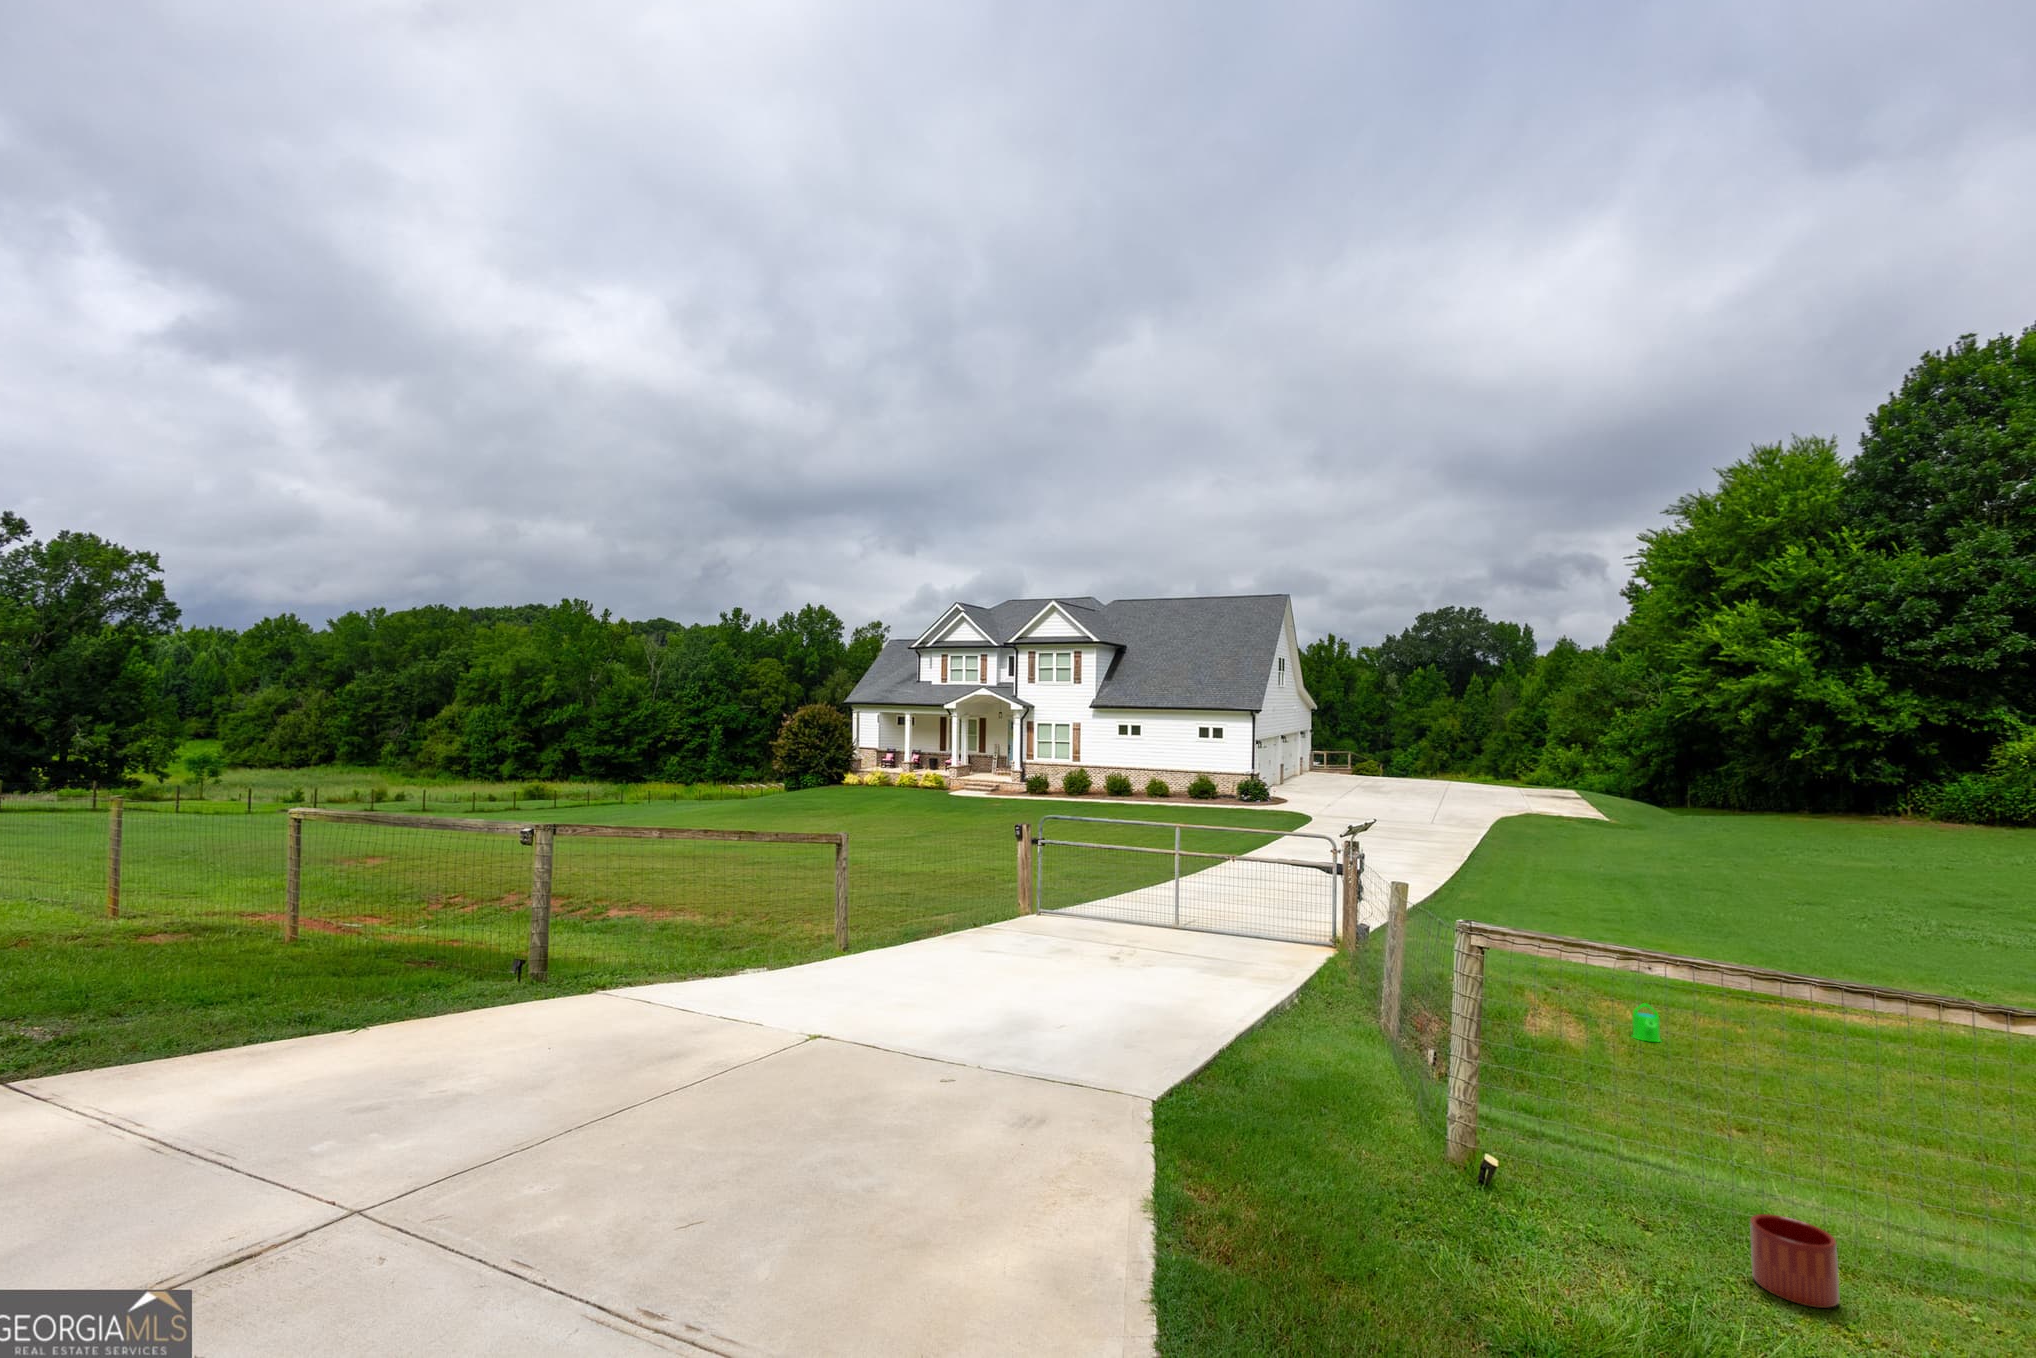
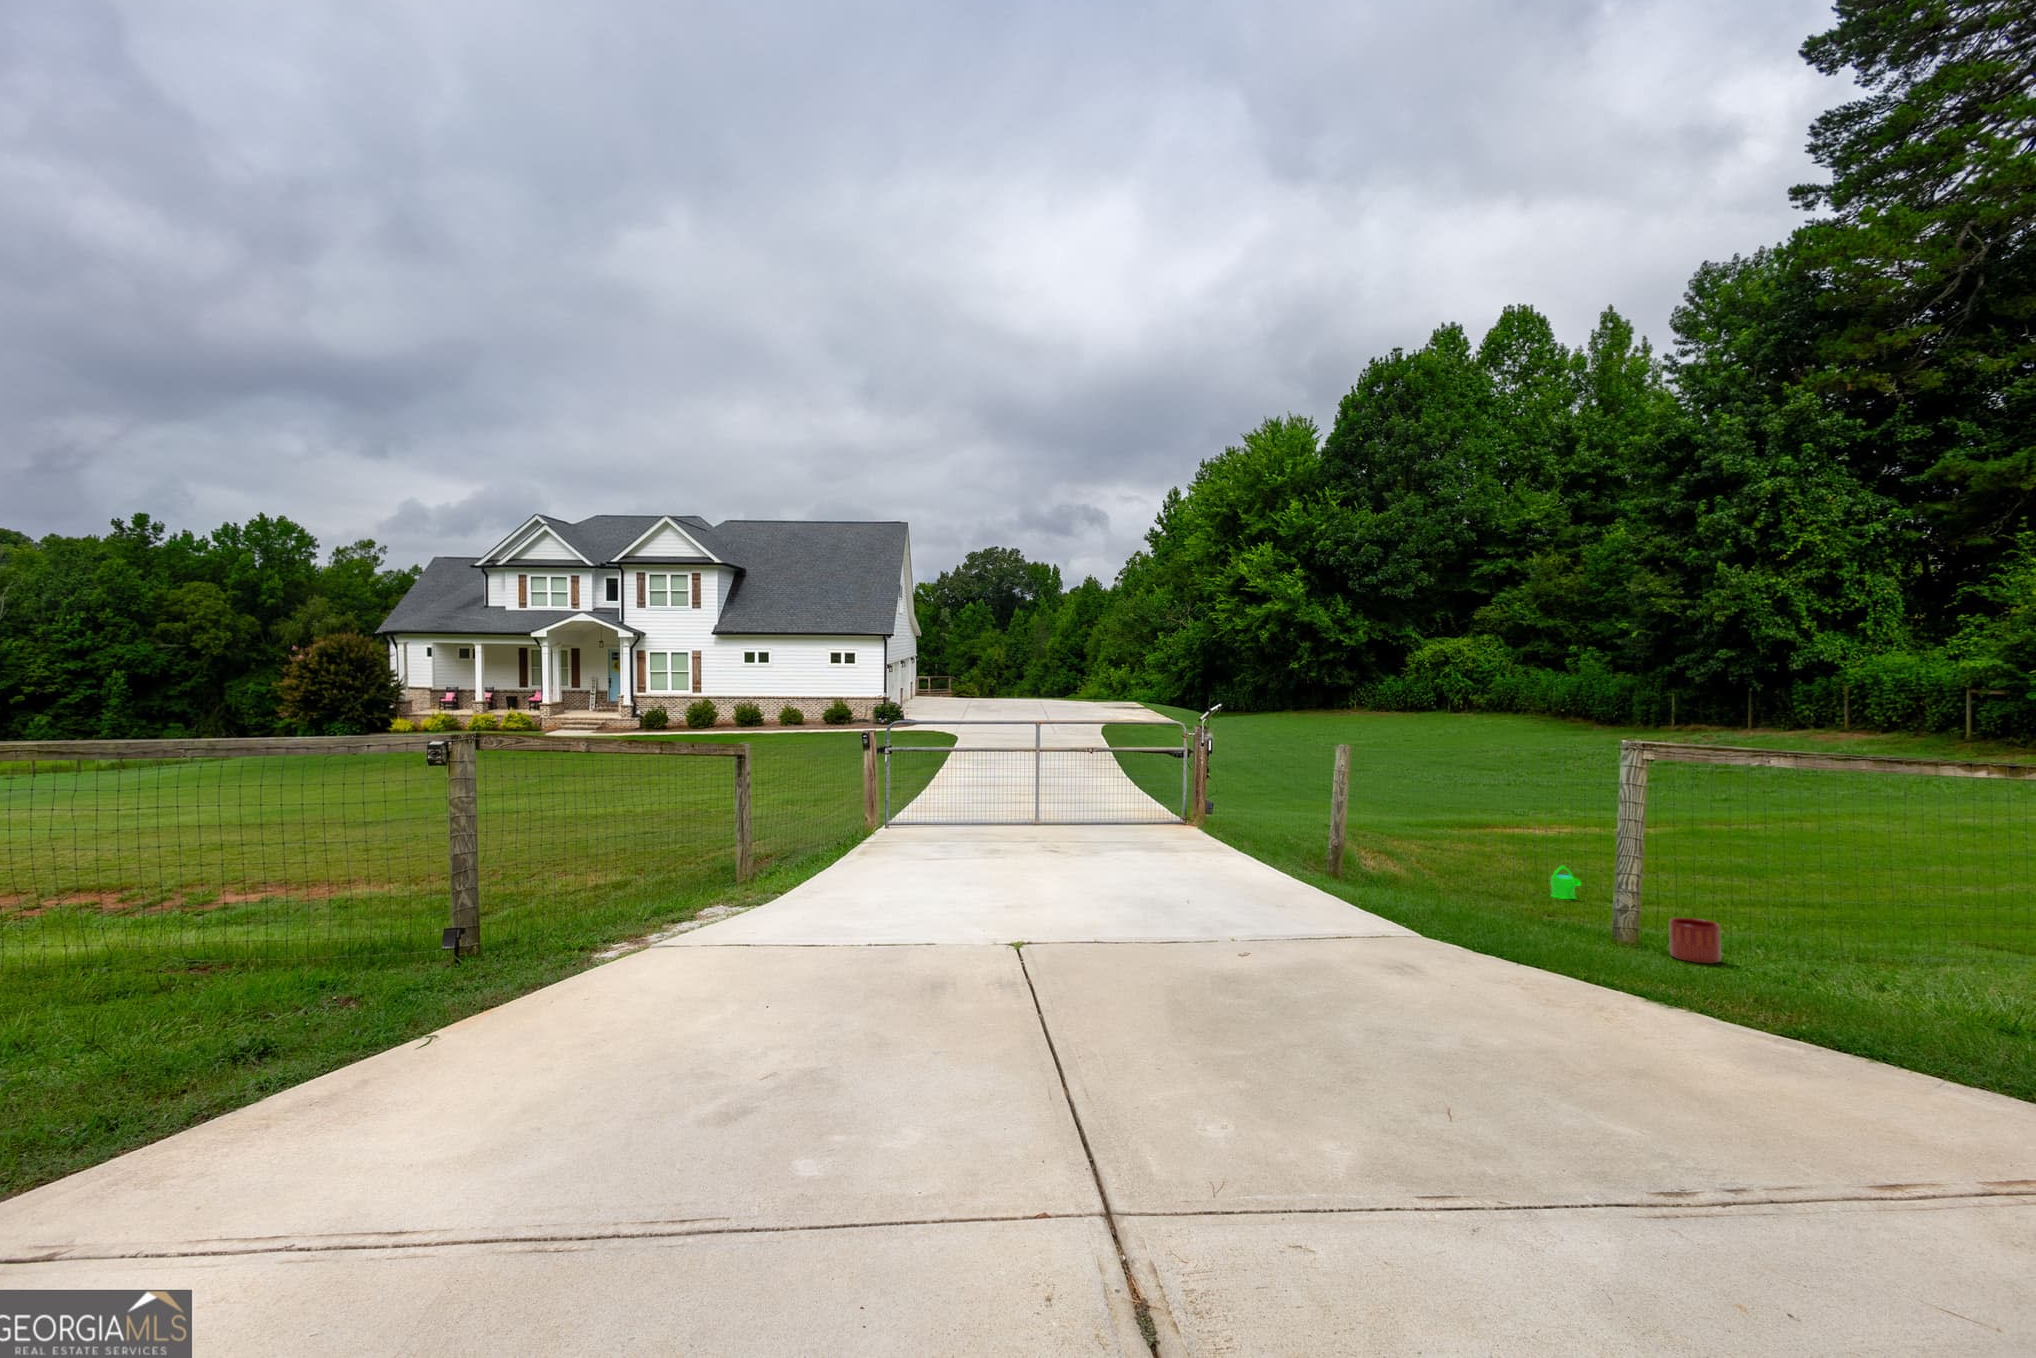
watering can: present [1632,1003,1661,1042] -> present [1550,866,1581,899]

